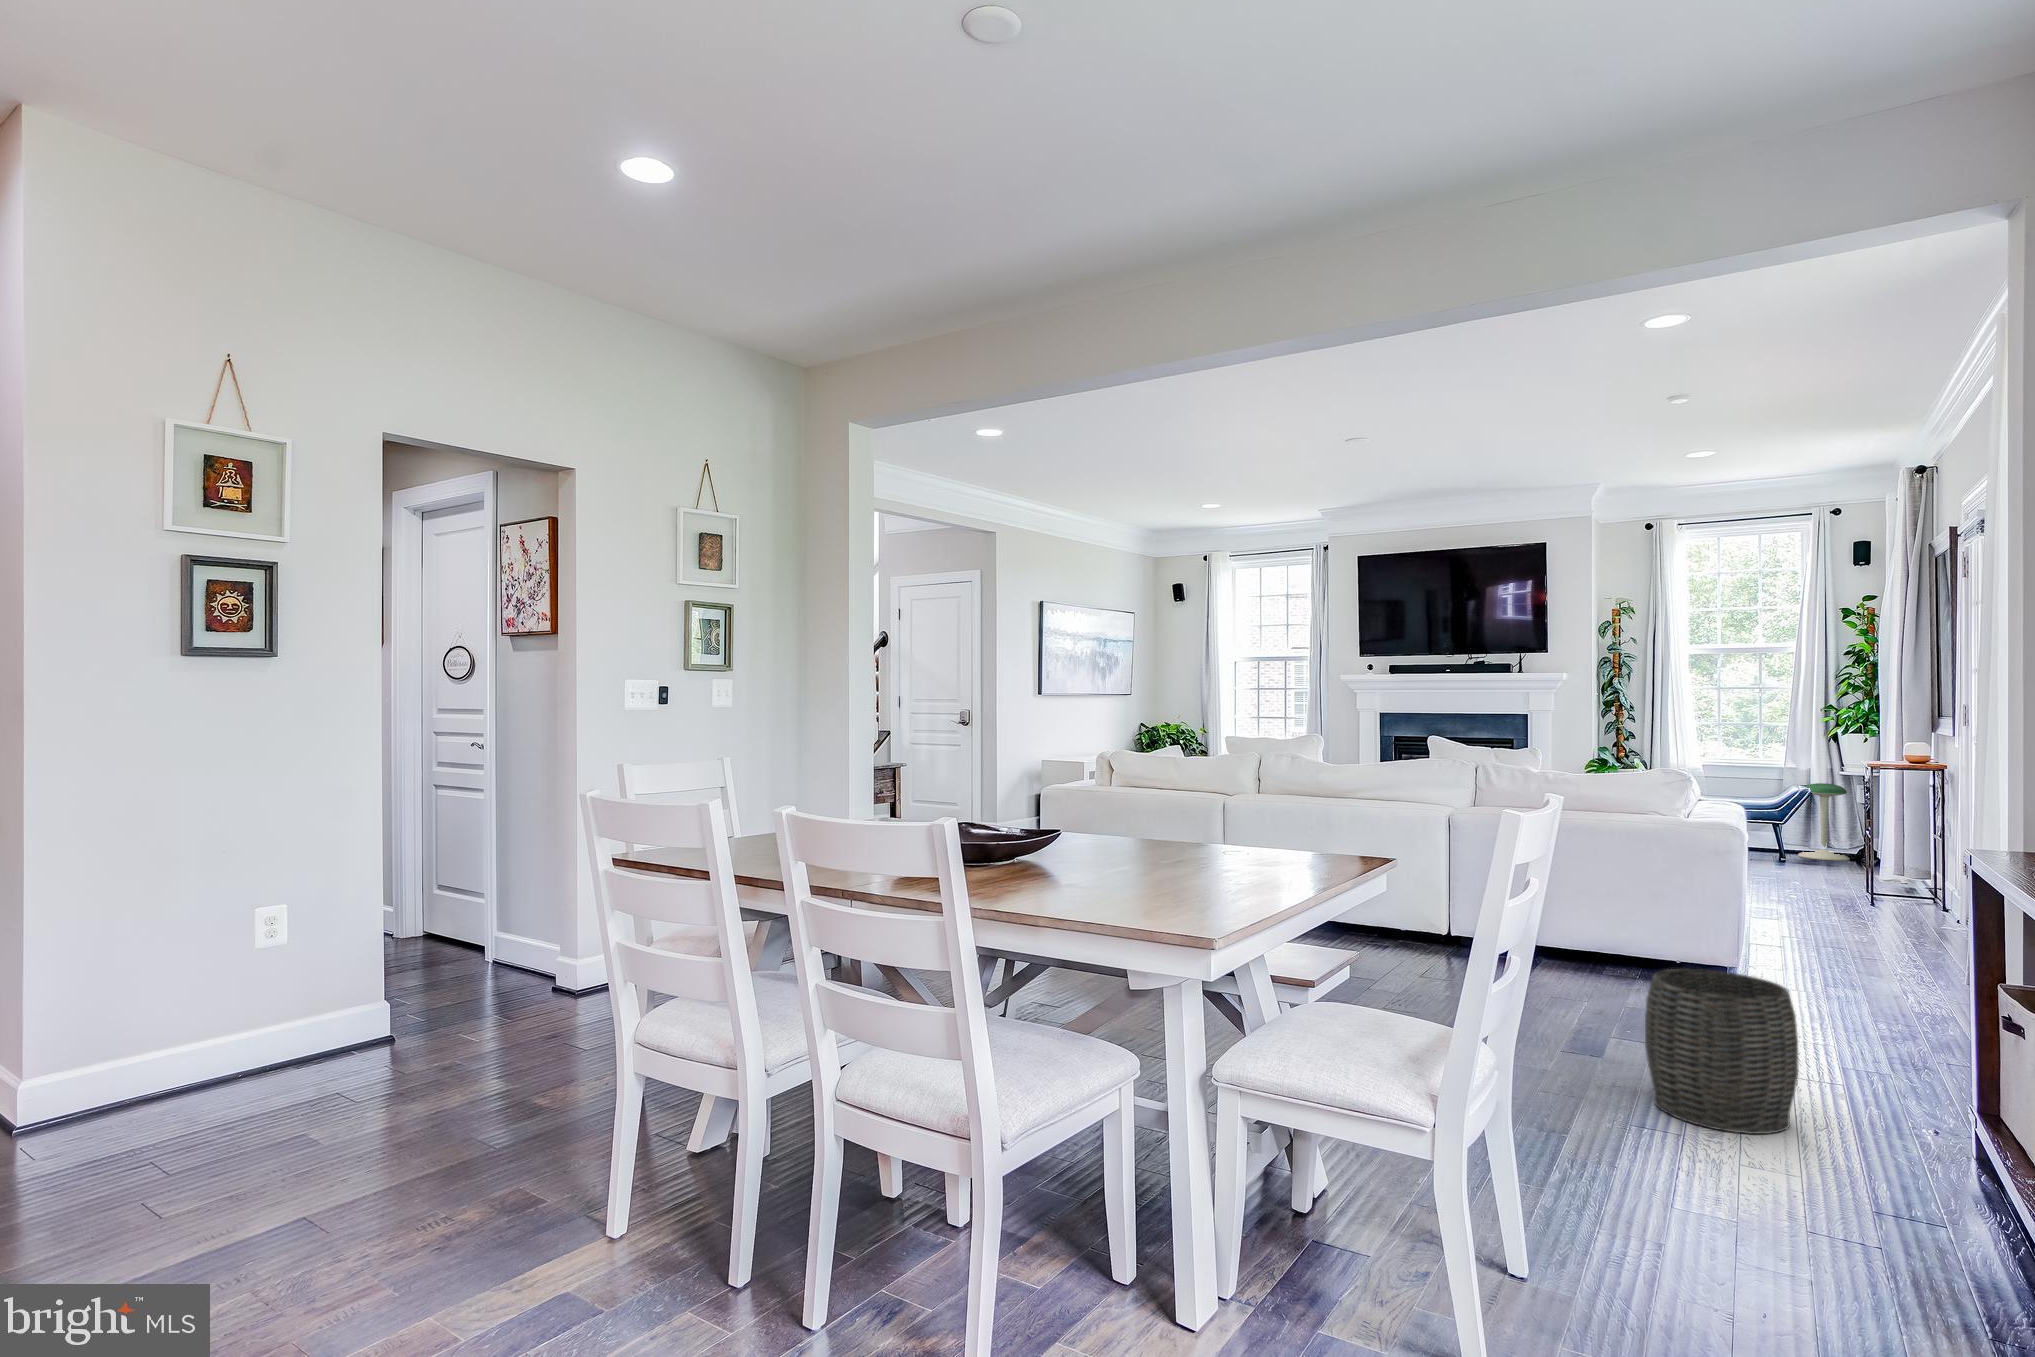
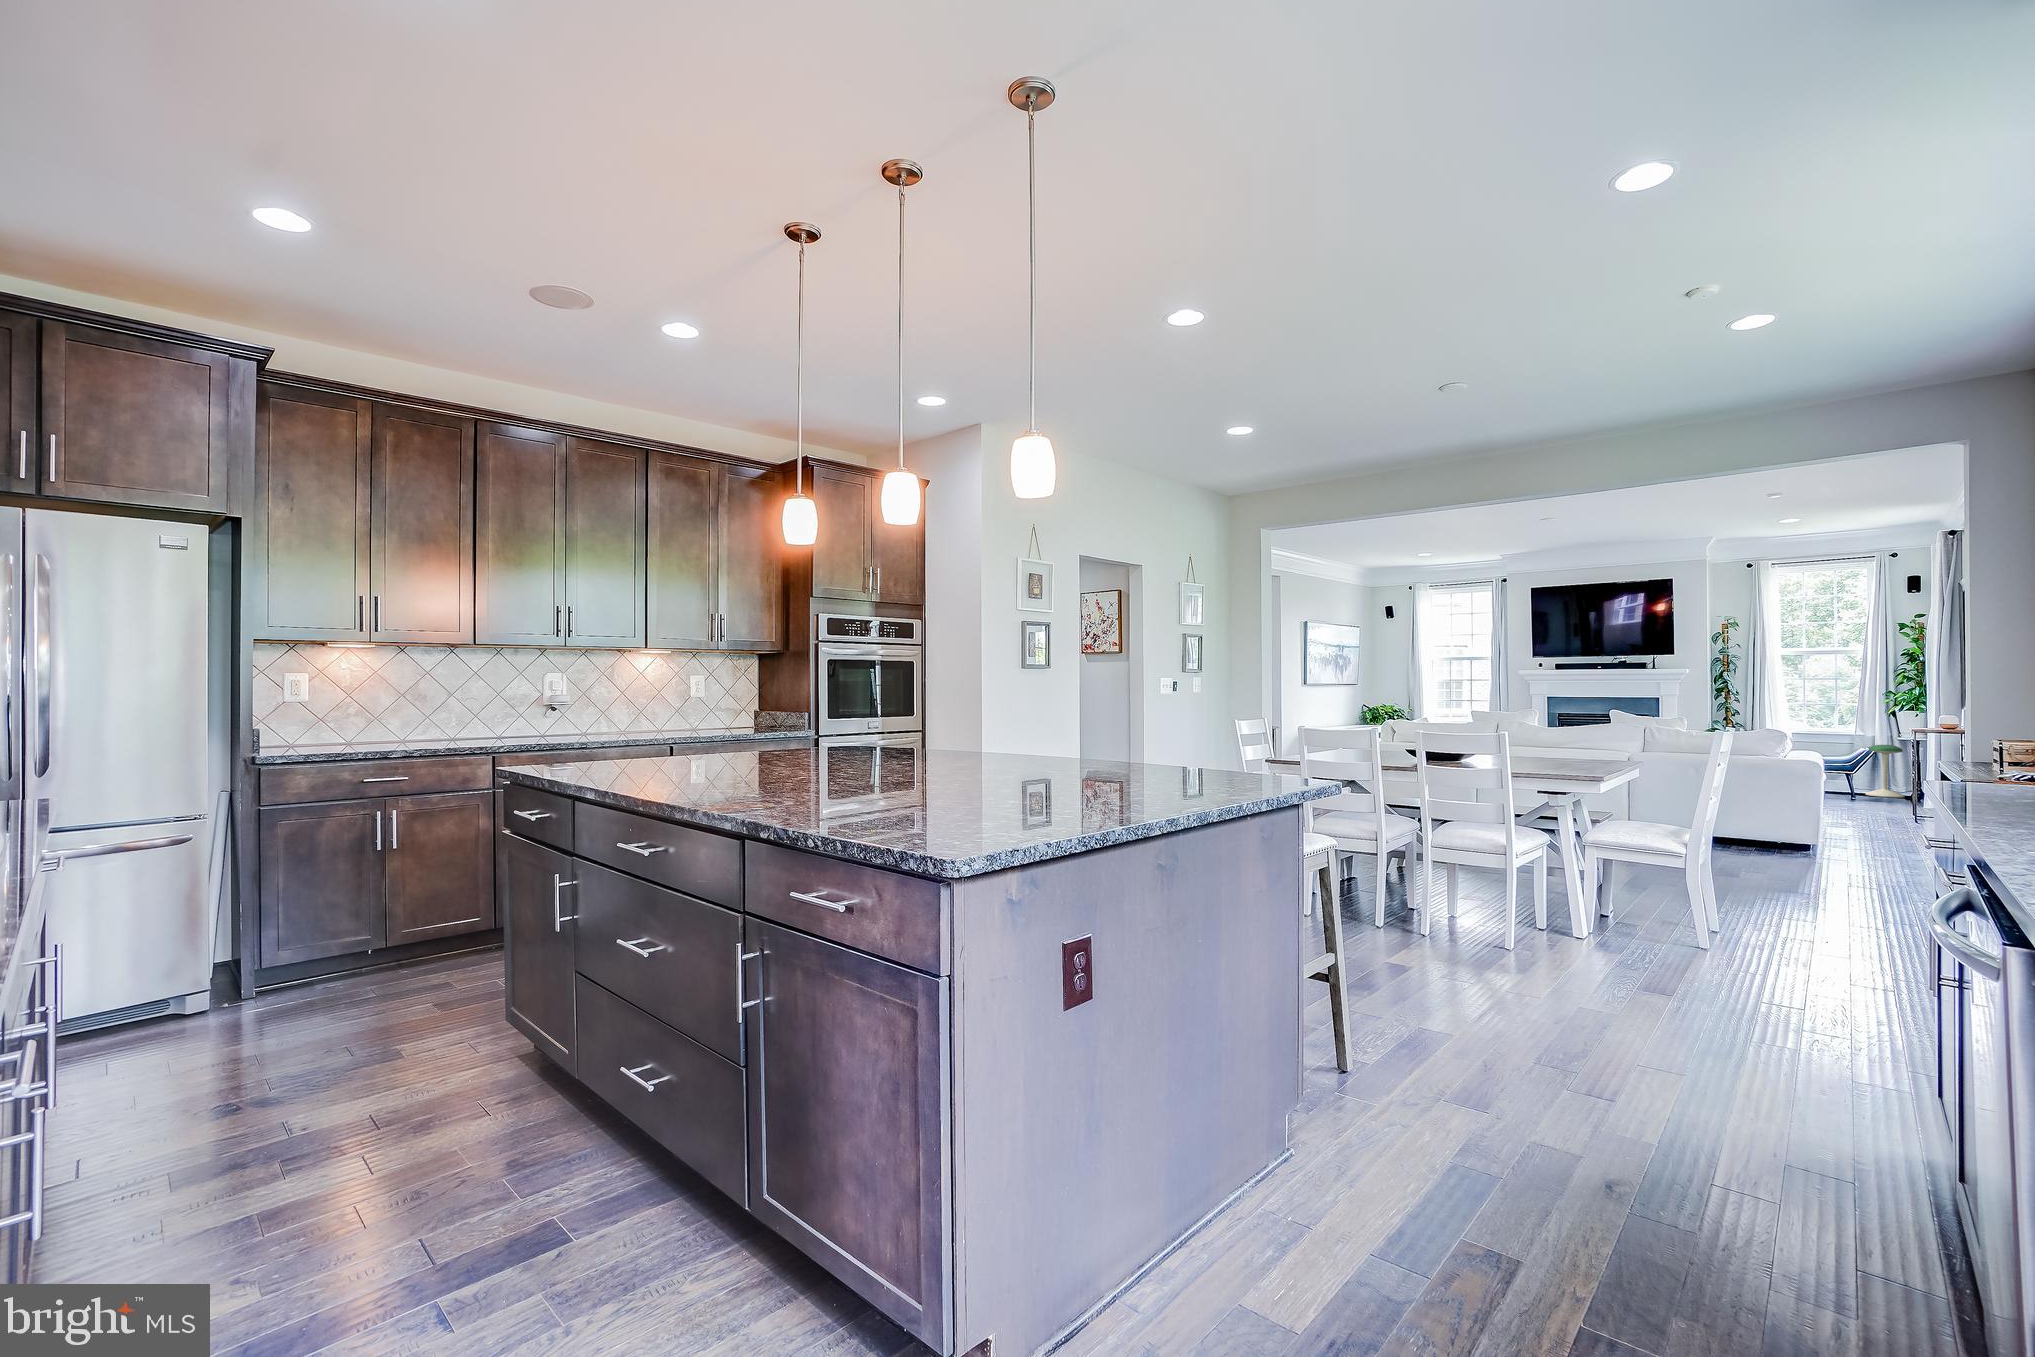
woven basket: present [1645,969,1798,1134] -> none [1768,829,1849,901]

